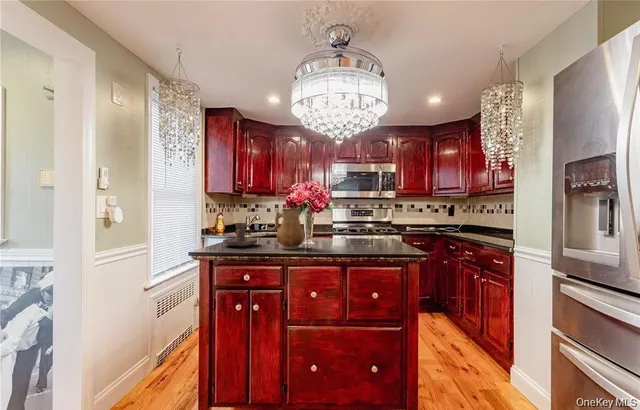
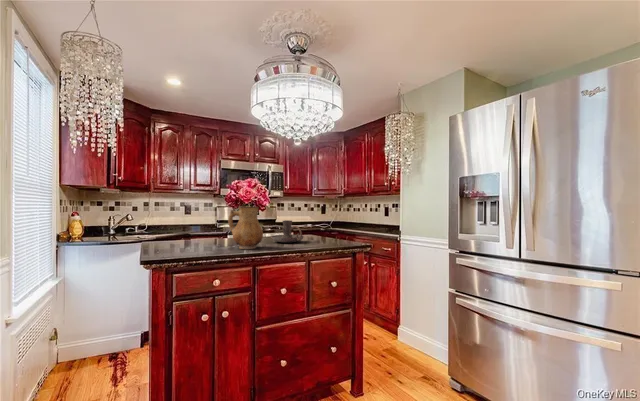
candle holder: present [223,223,258,246] -> present [271,220,304,243]

